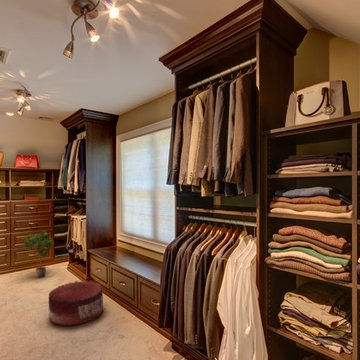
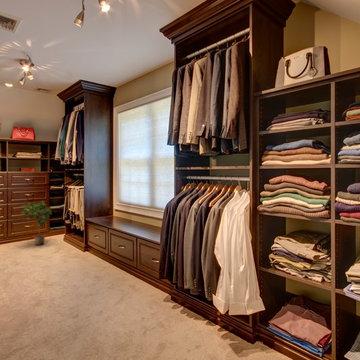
pouf: present [49,281,103,325] -> none [51,244,103,281]

